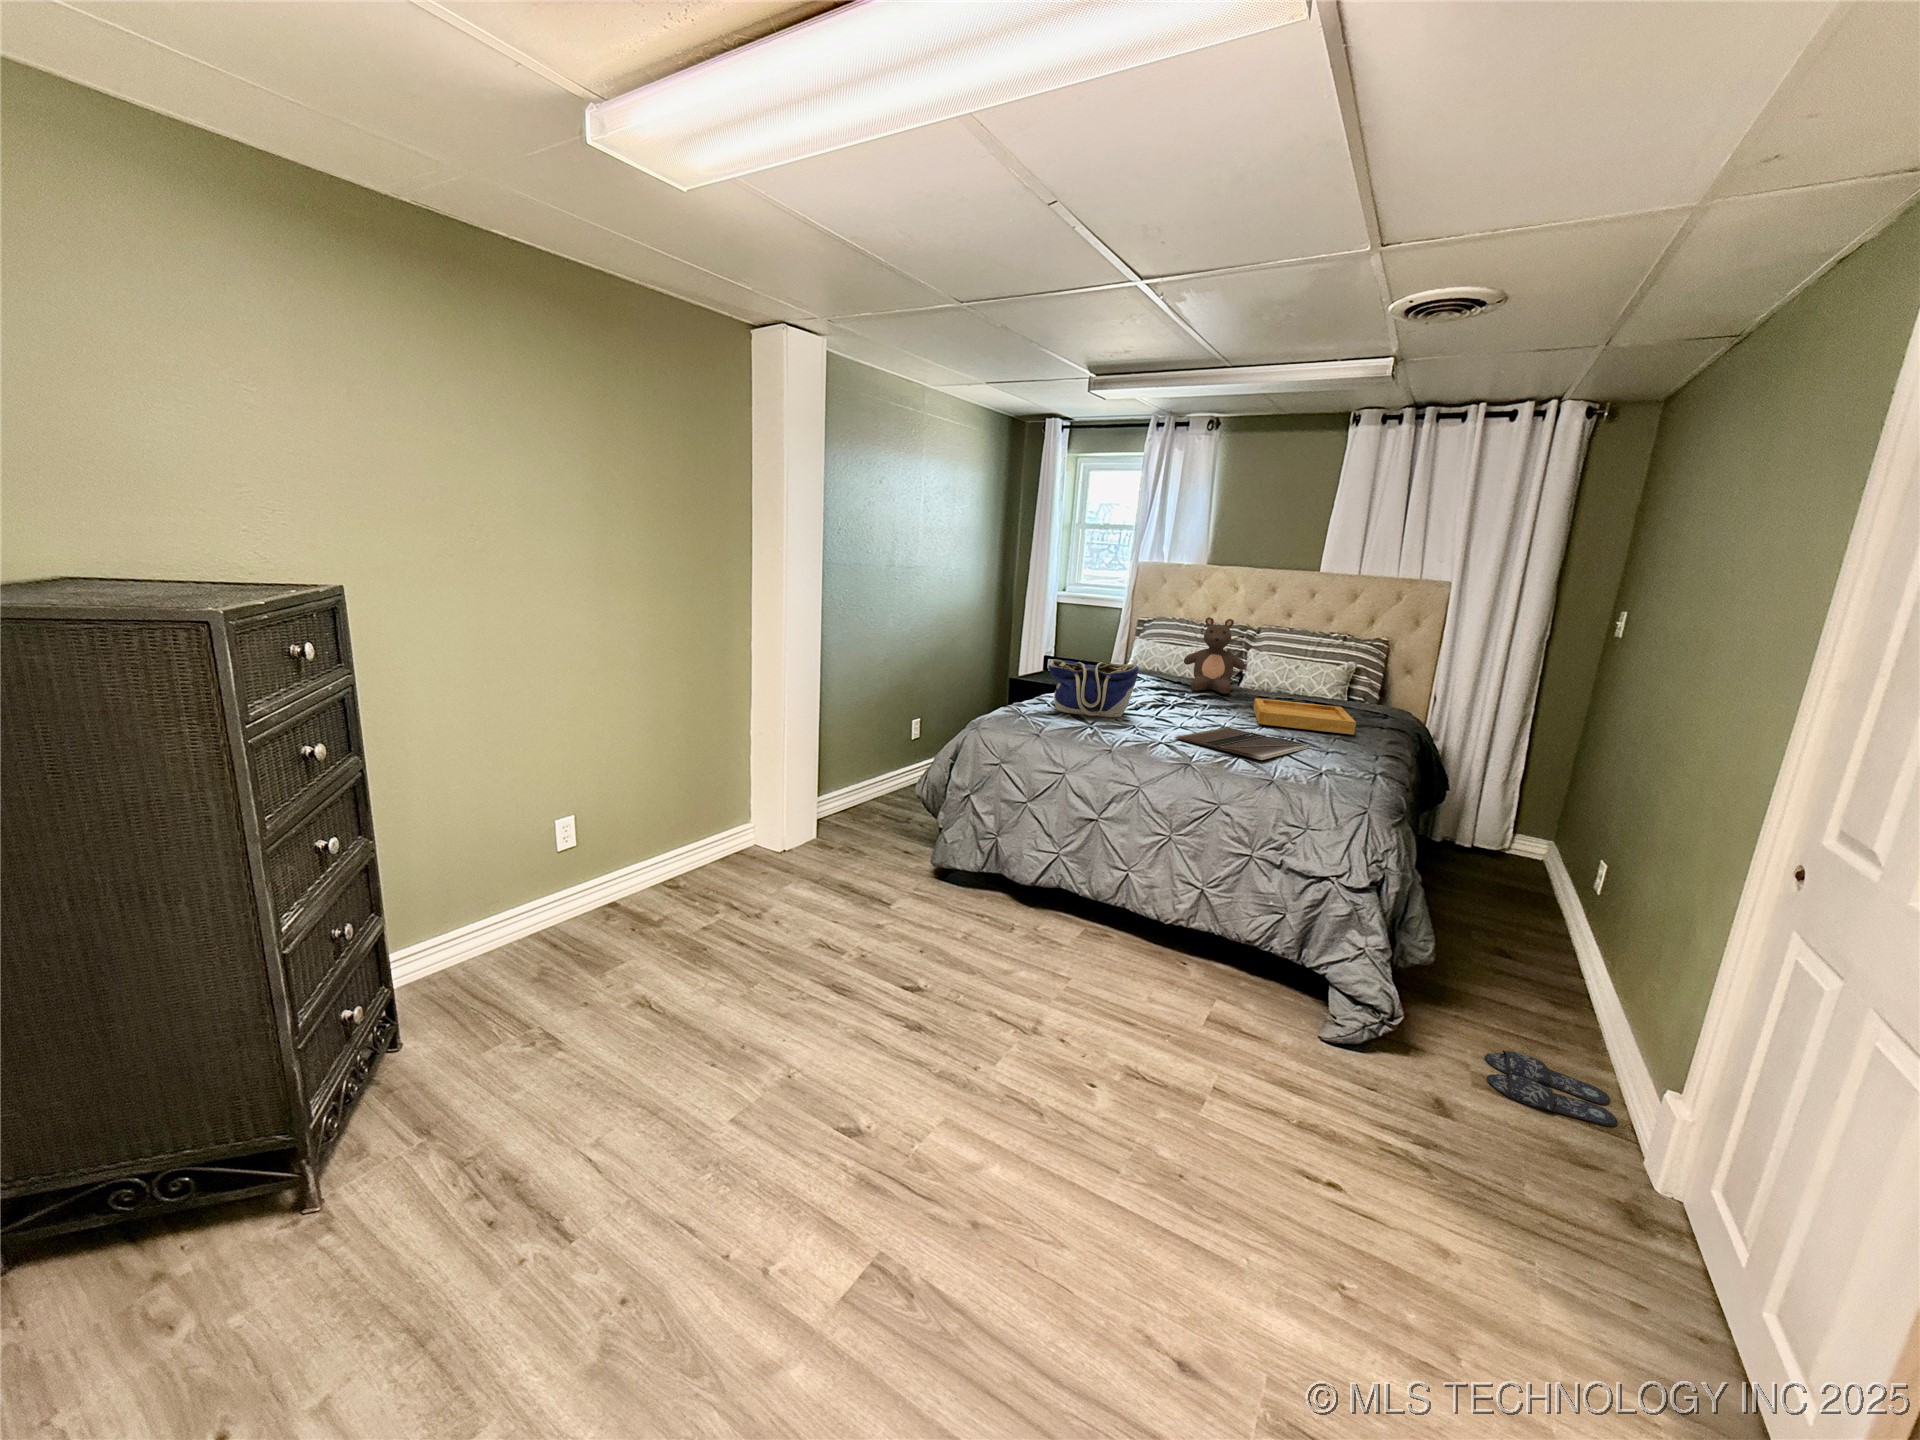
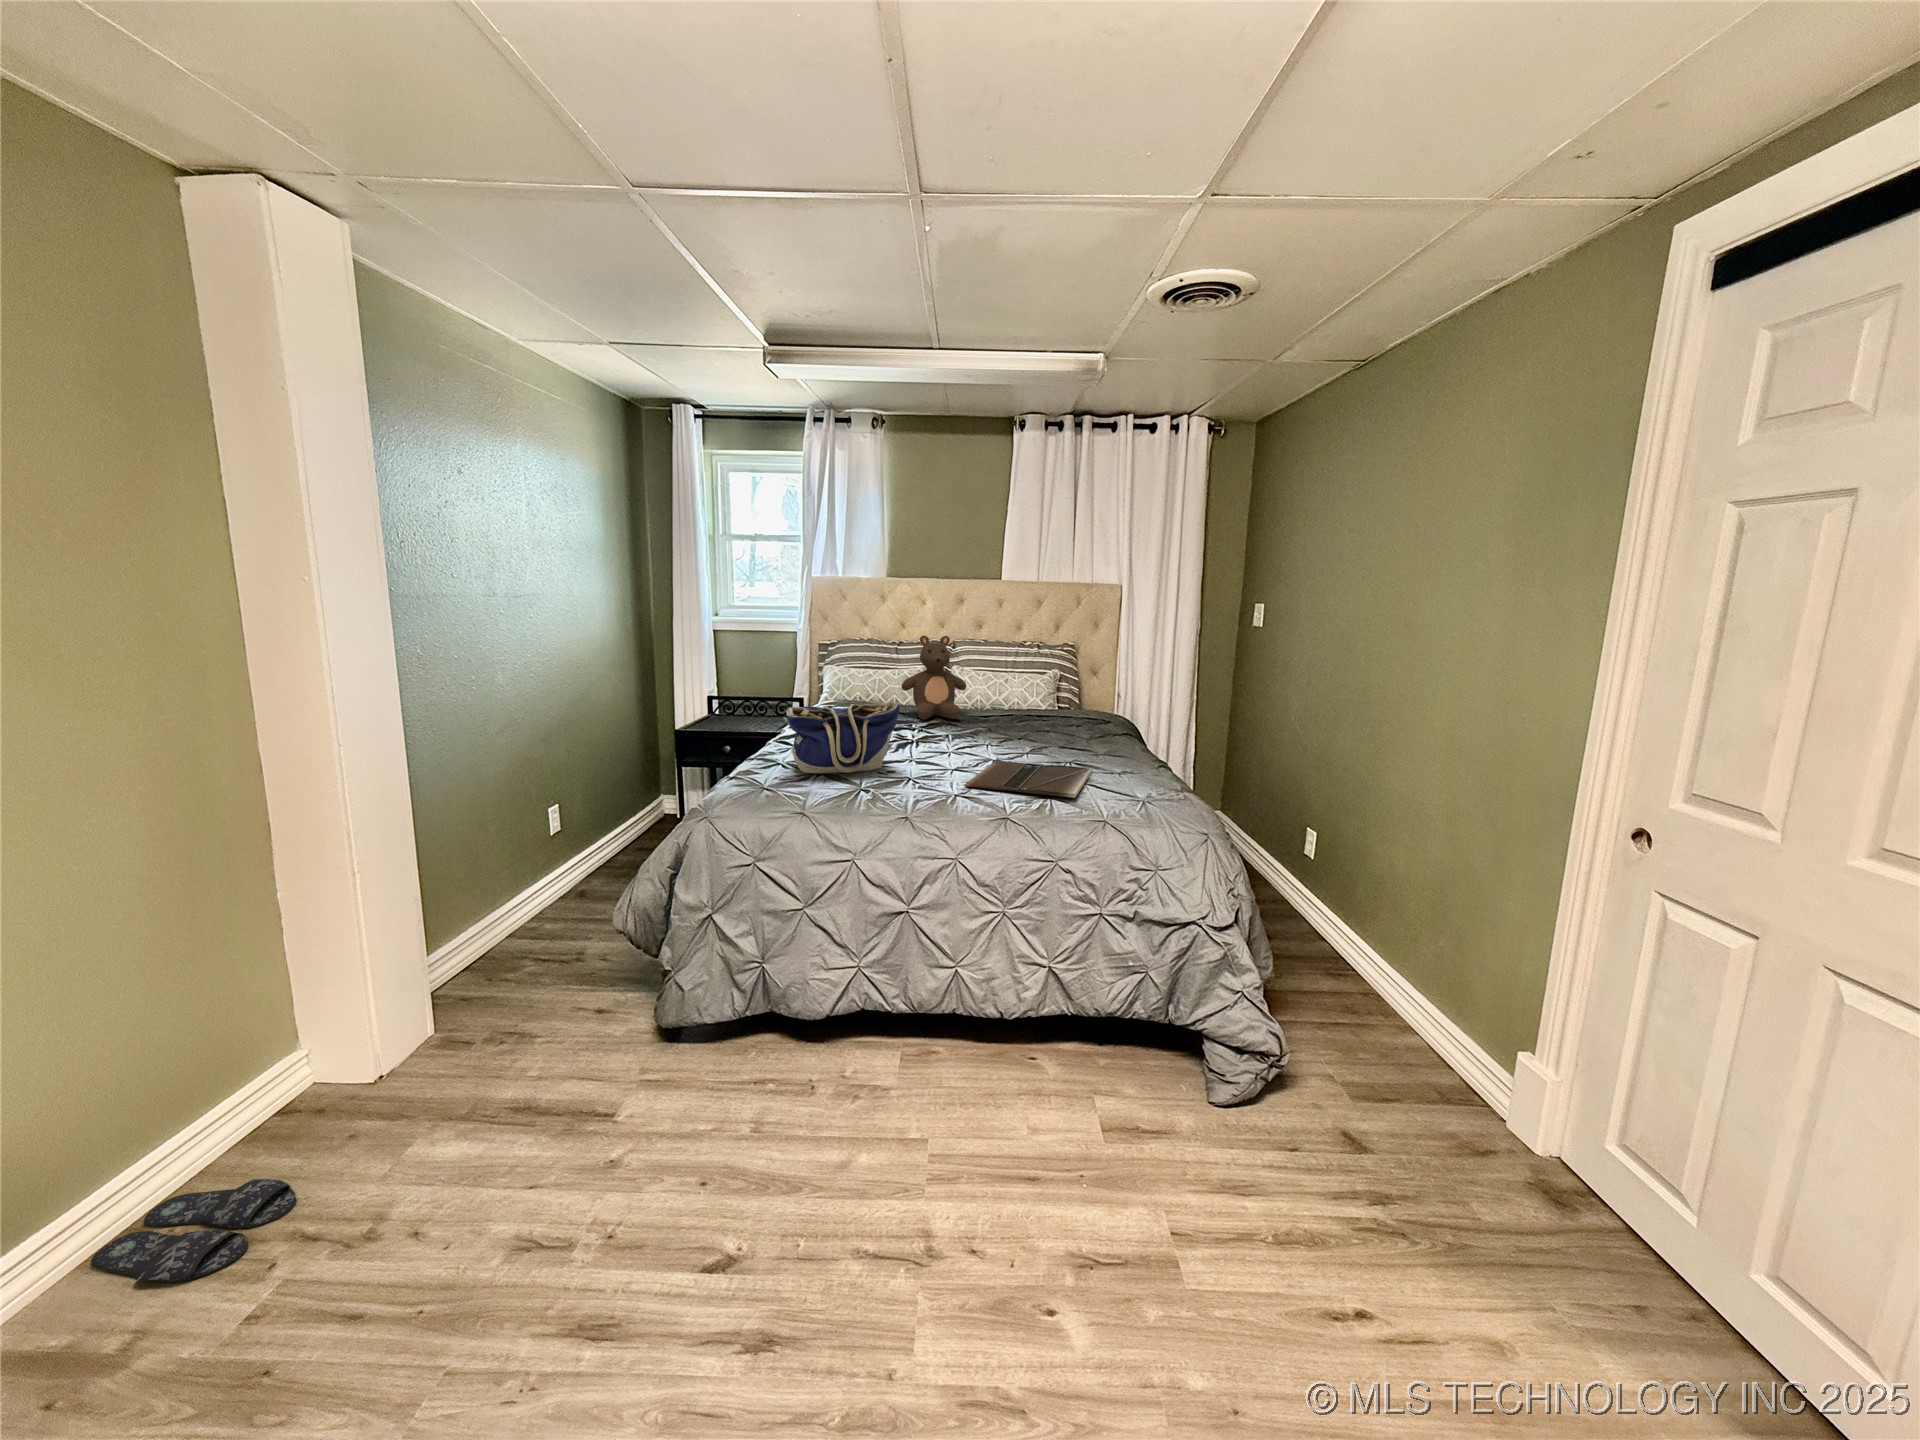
tray: present [1254,698,1356,735] -> none [995,719,1113,751]
slippers: present [1485,1050,1617,1126] -> present [91,1179,297,1283]

